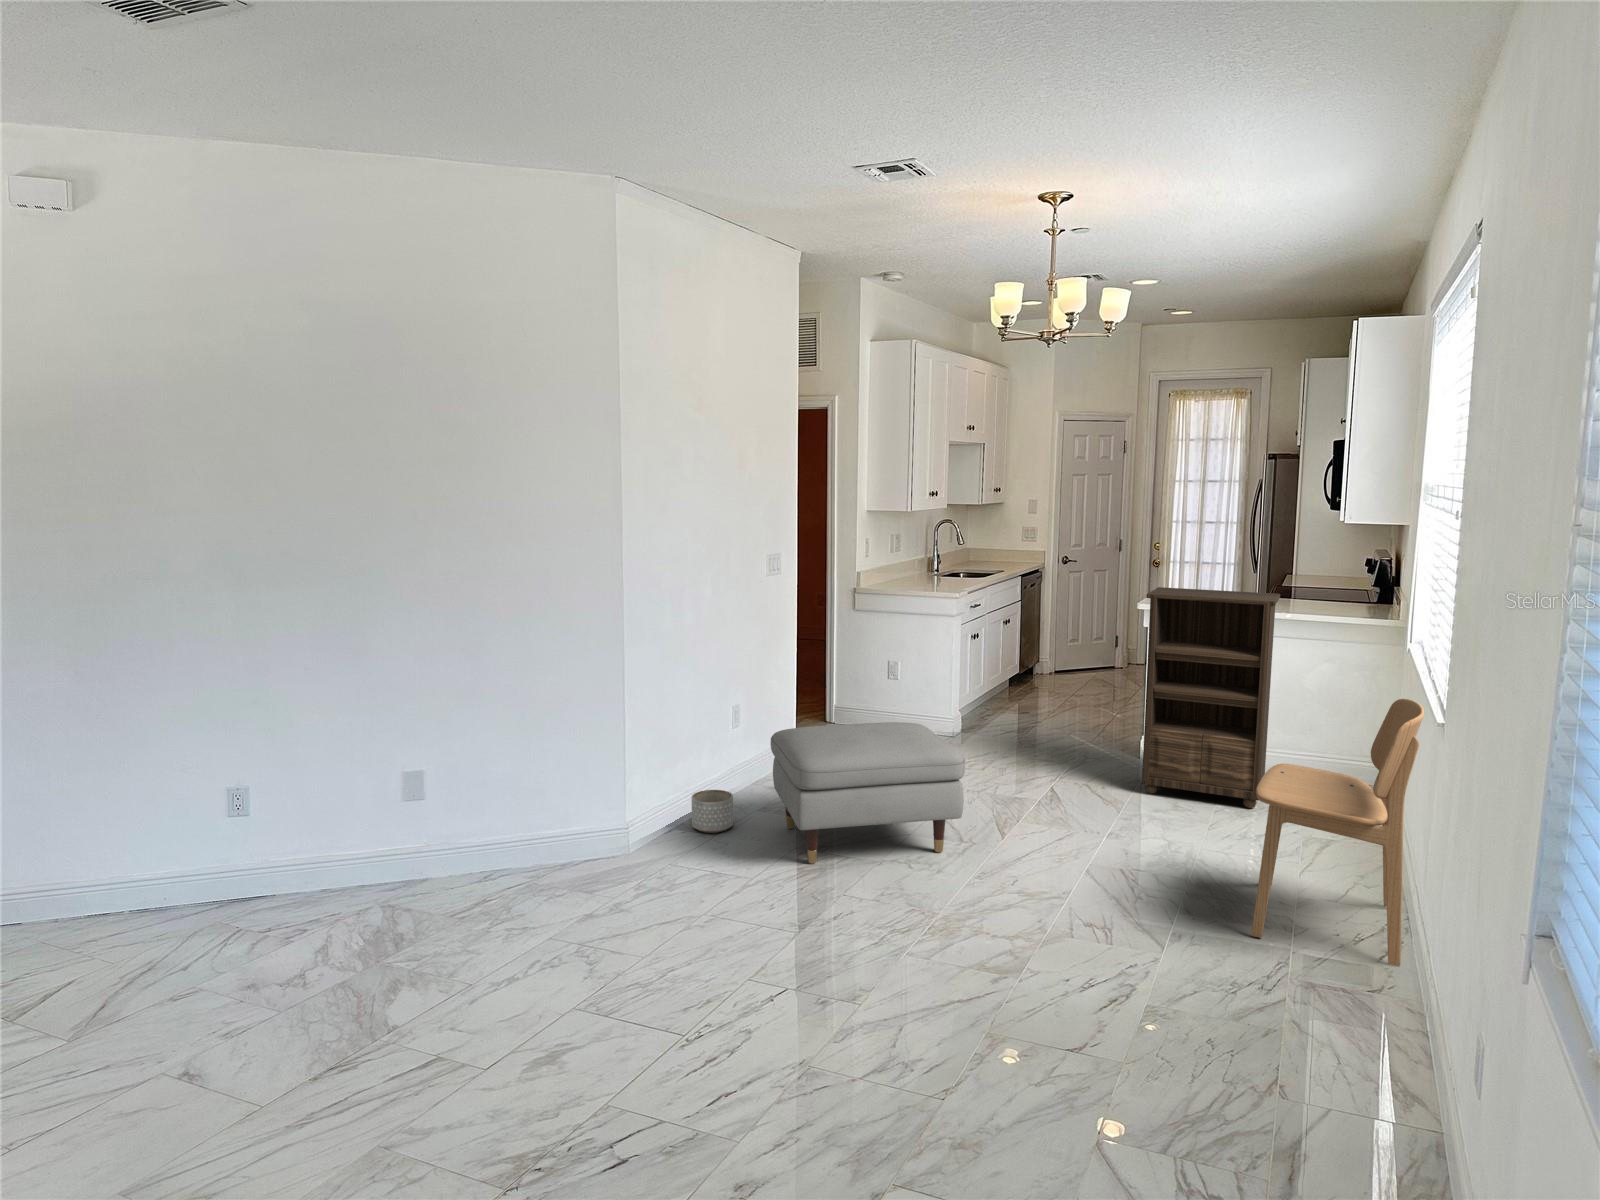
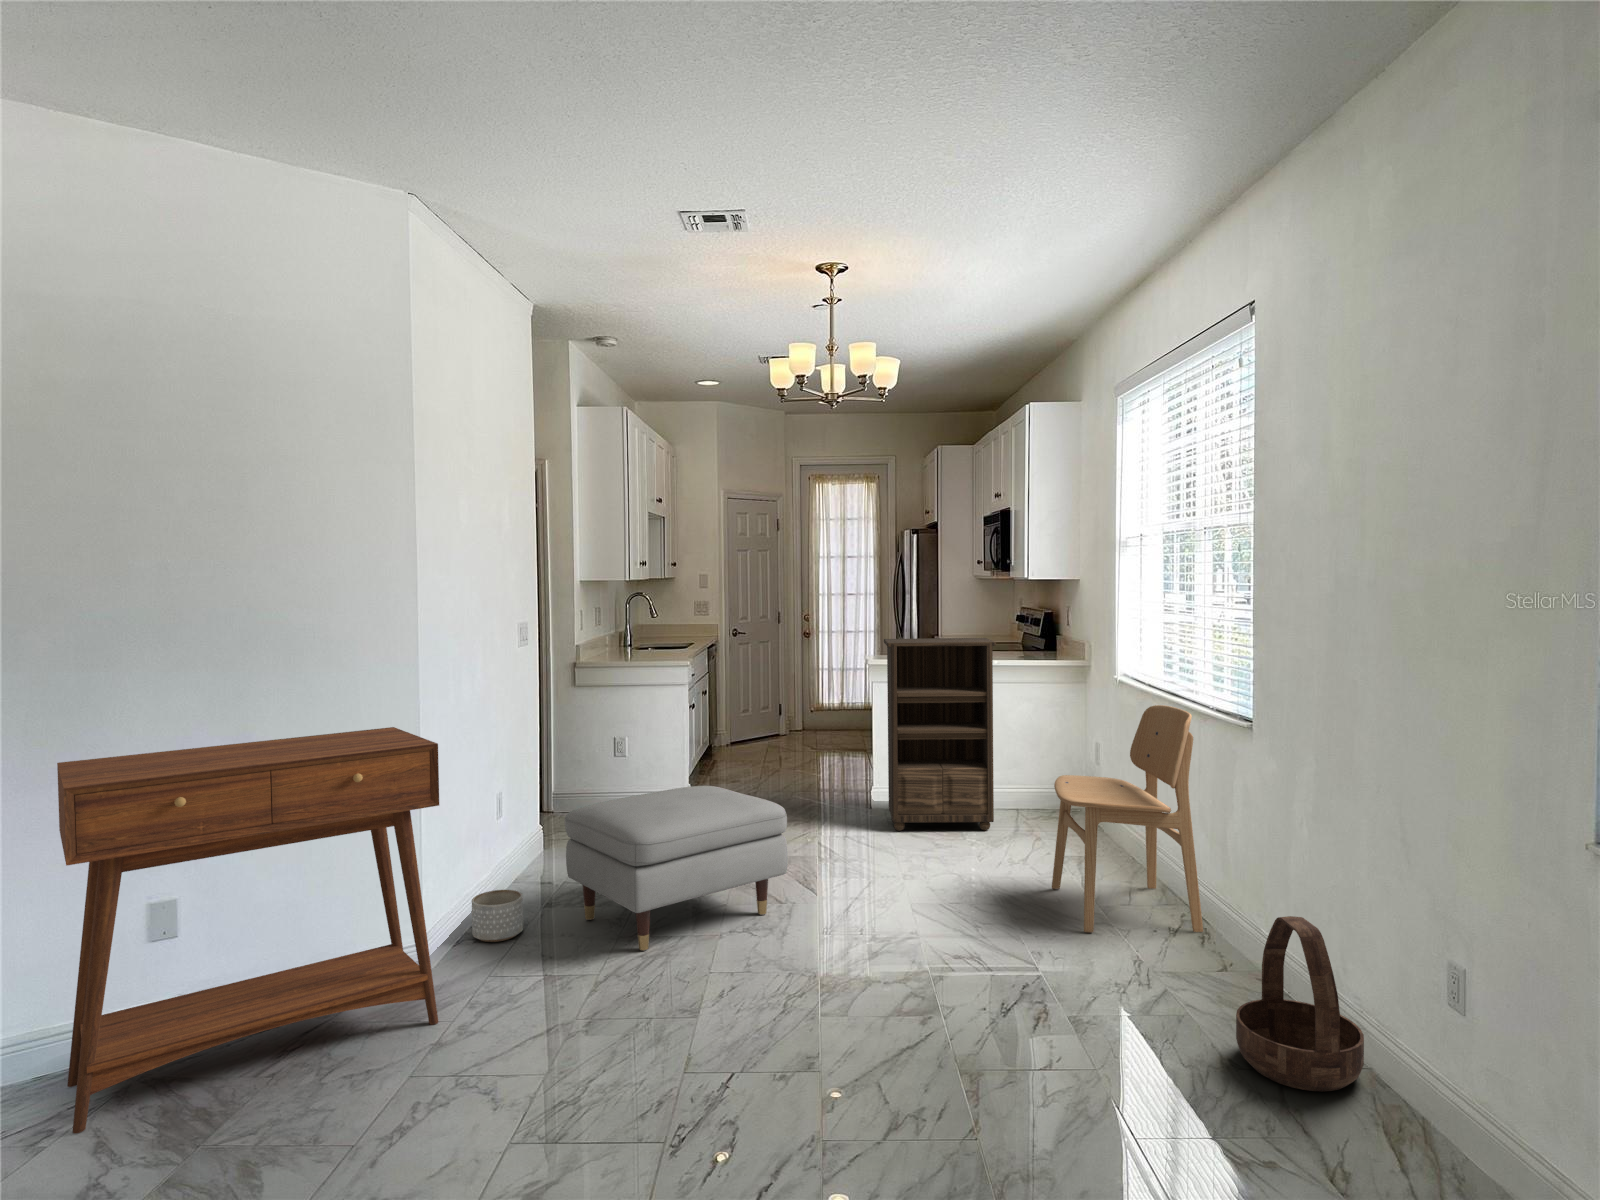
console table: none [358,648,623,909] -> present [57,727,439,1133]
basket: none [1285,962,1431,1160] -> present [1236,916,1364,1092]

